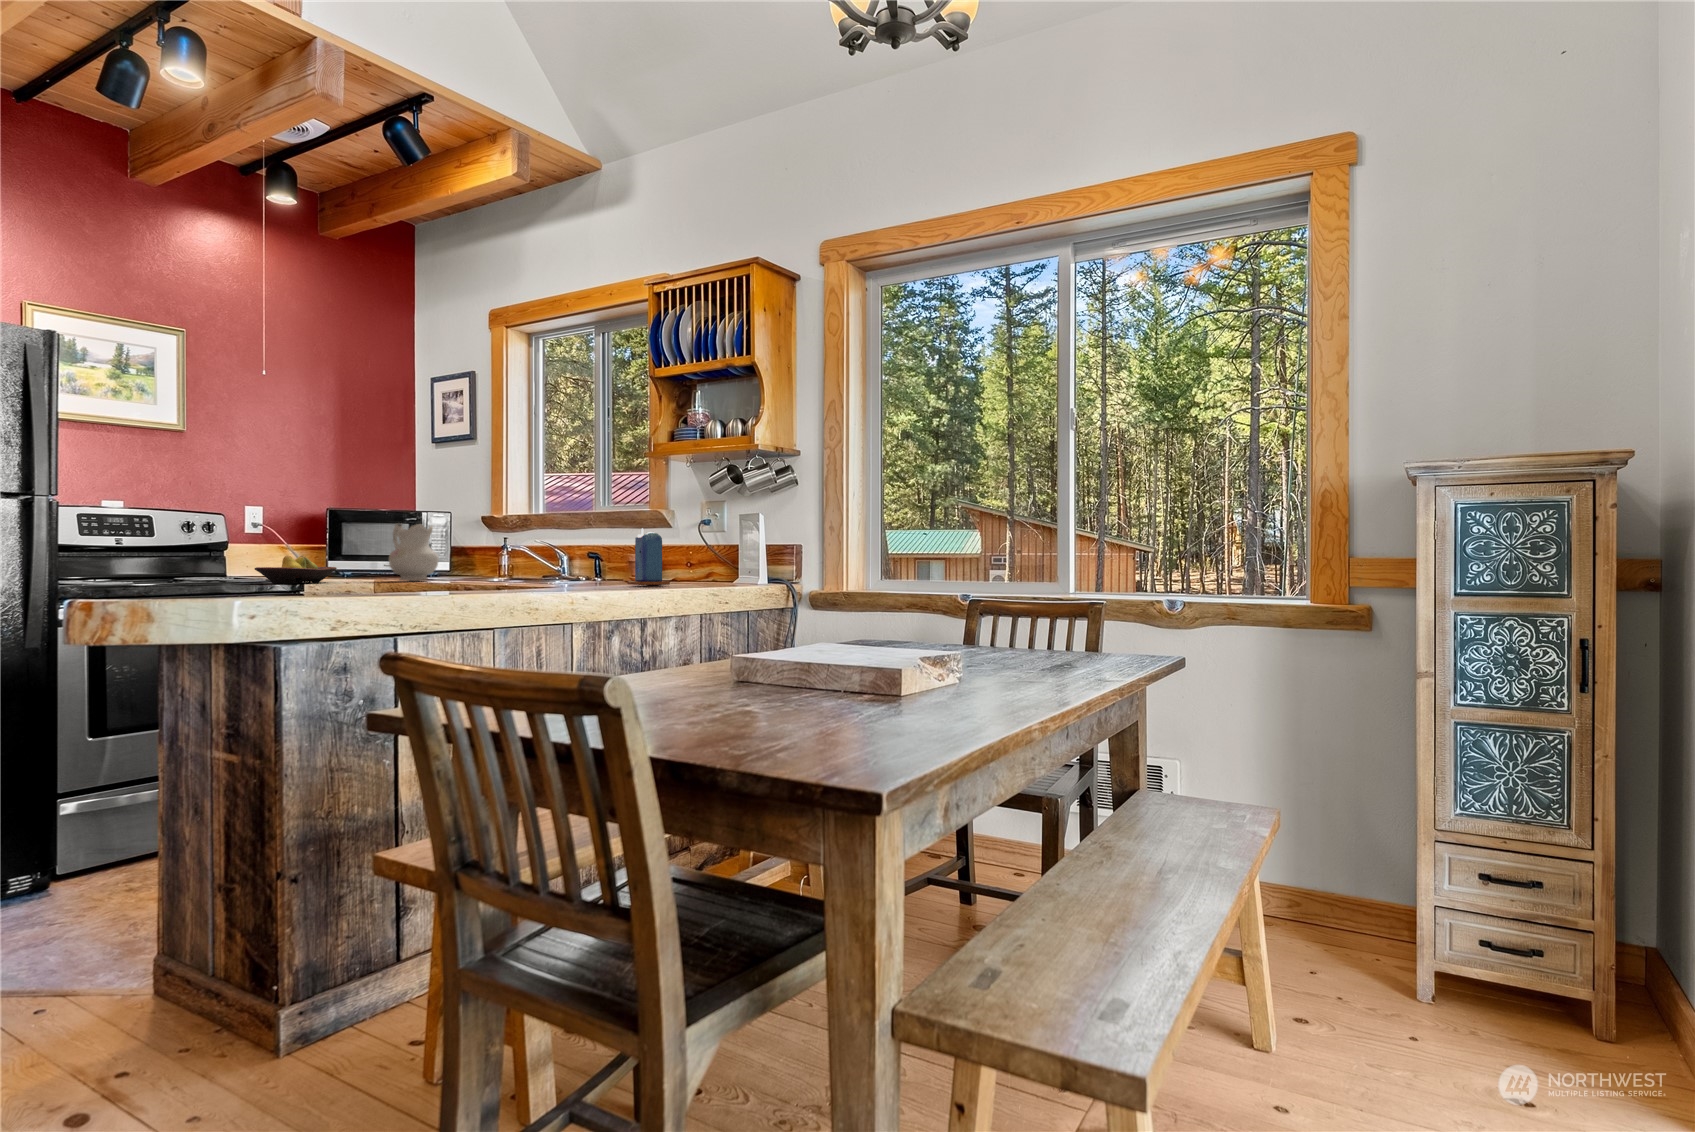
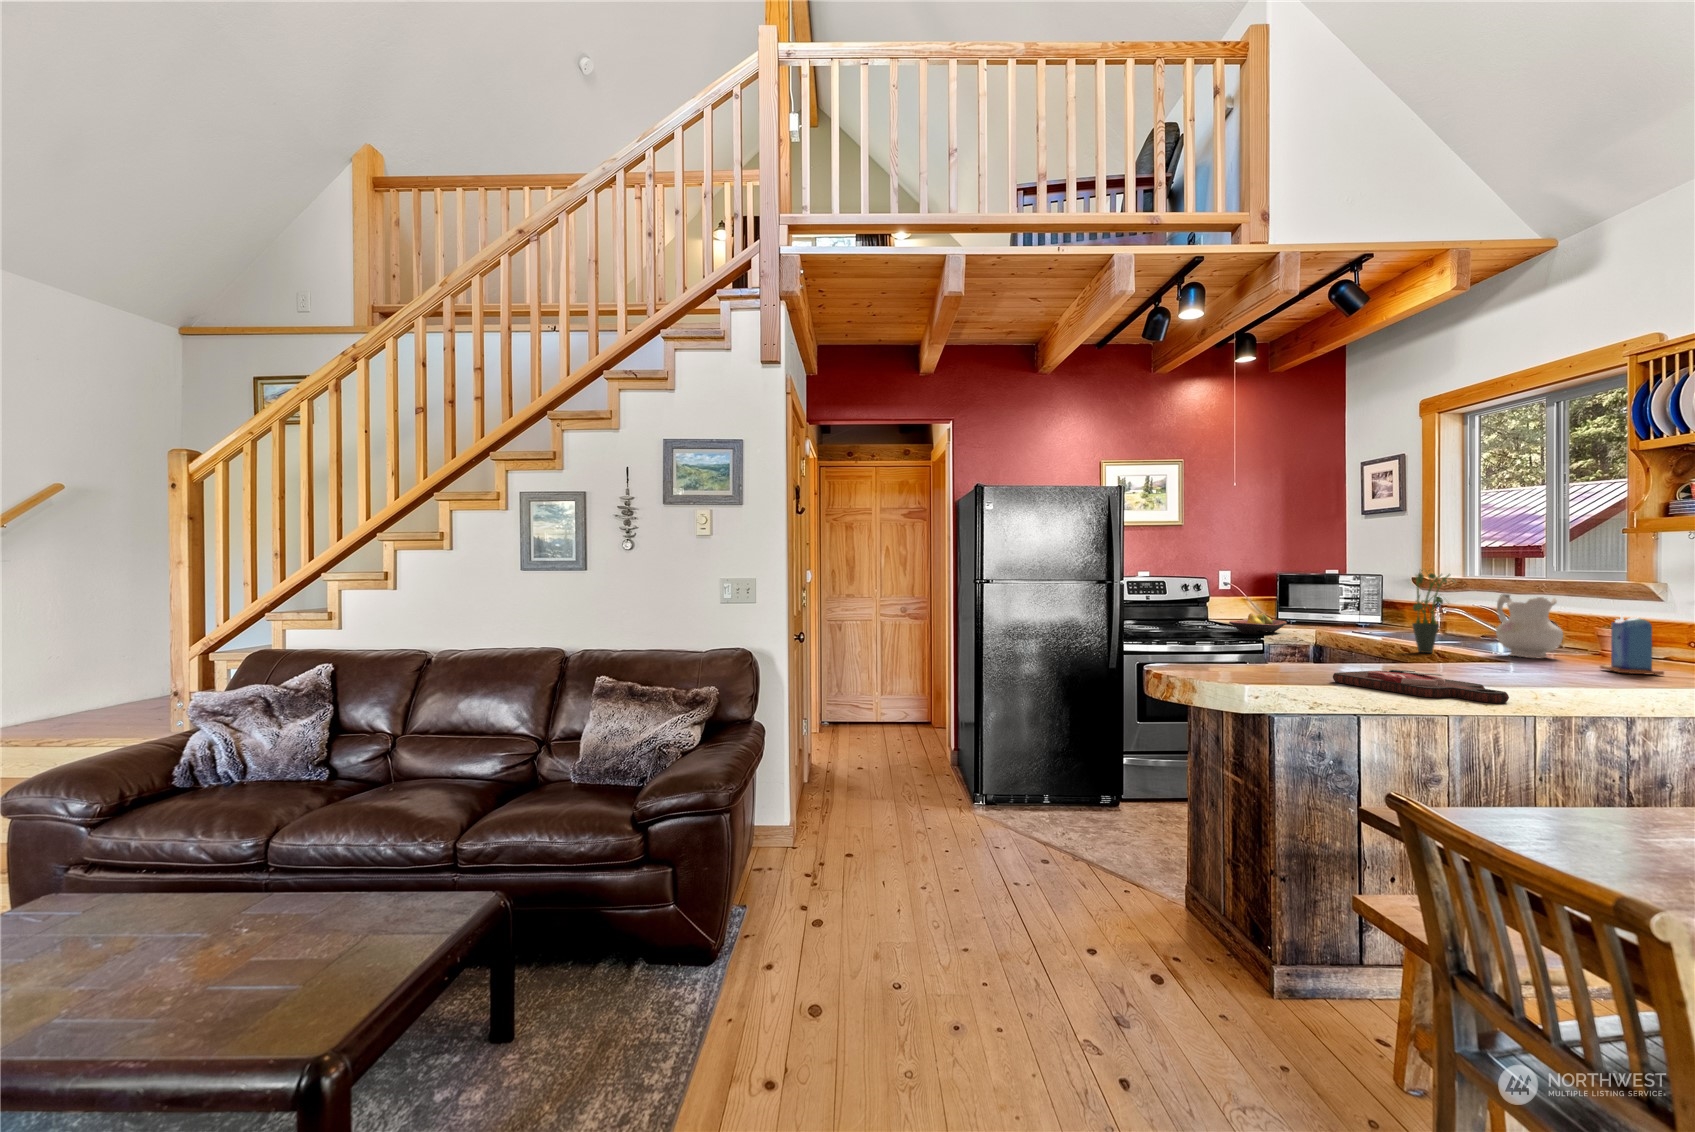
potted plant: none [472,487,515,585] -> present [1412,573,1455,653]
ceramic pitcher: present [389,523,439,581] -> present [1496,594,1563,658]
cutting board: none [365,575,546,601] -> present [1333,670,1509,703]

